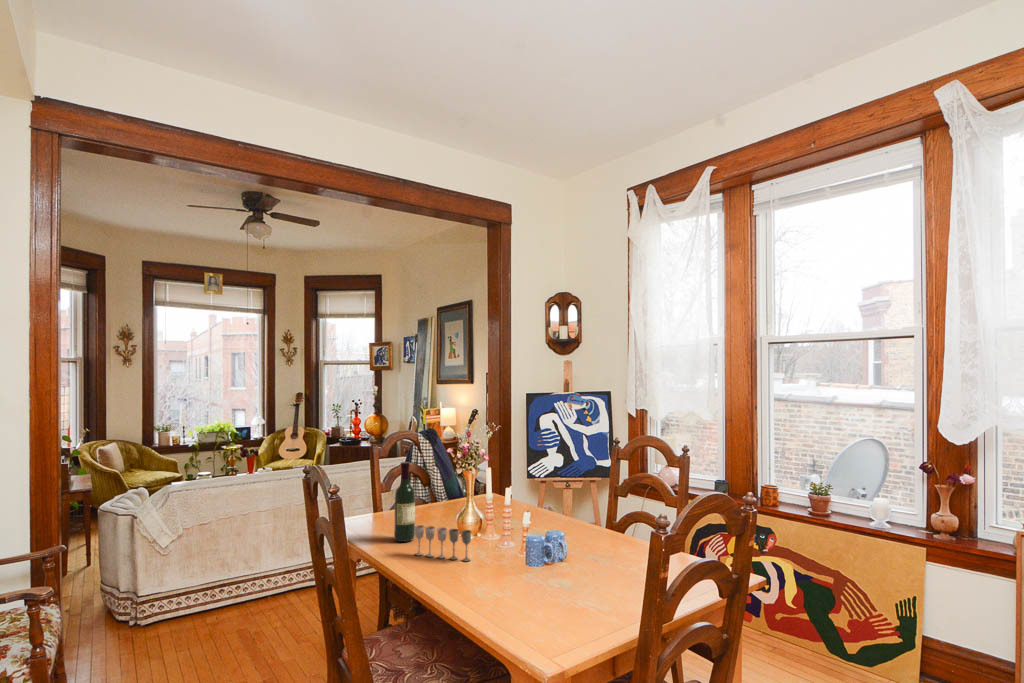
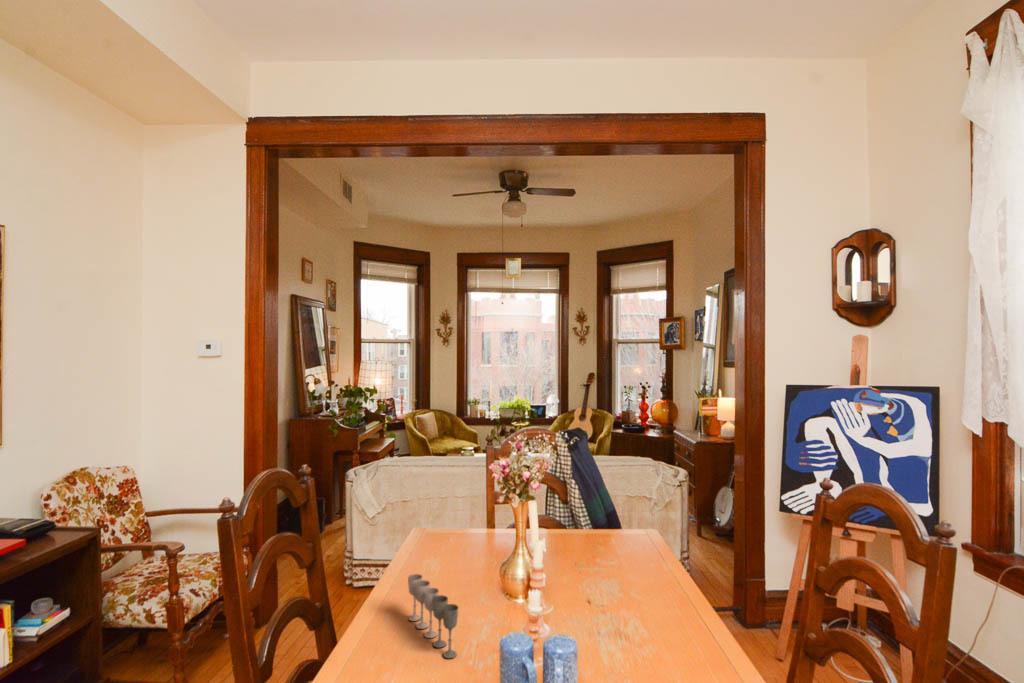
wine bottle: present [394,462,415,542] -> none [425,474,454,589]

